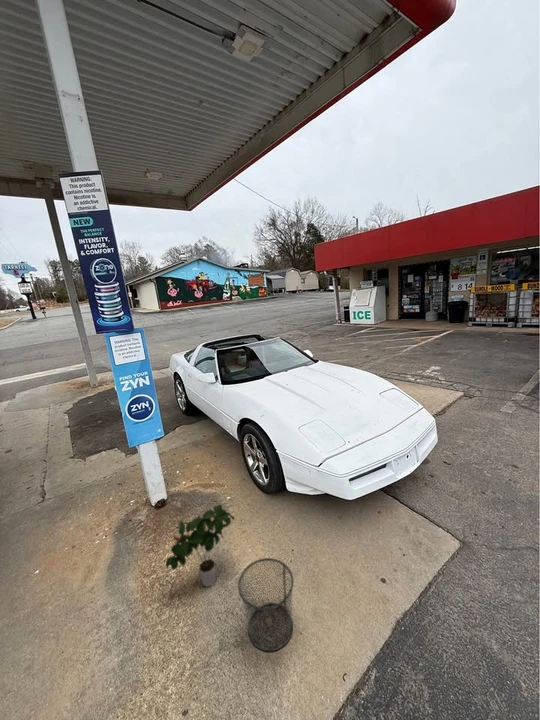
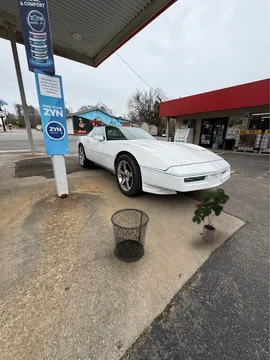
potted plant: present [166,505,234,587] -> present [192,188,229,241]

